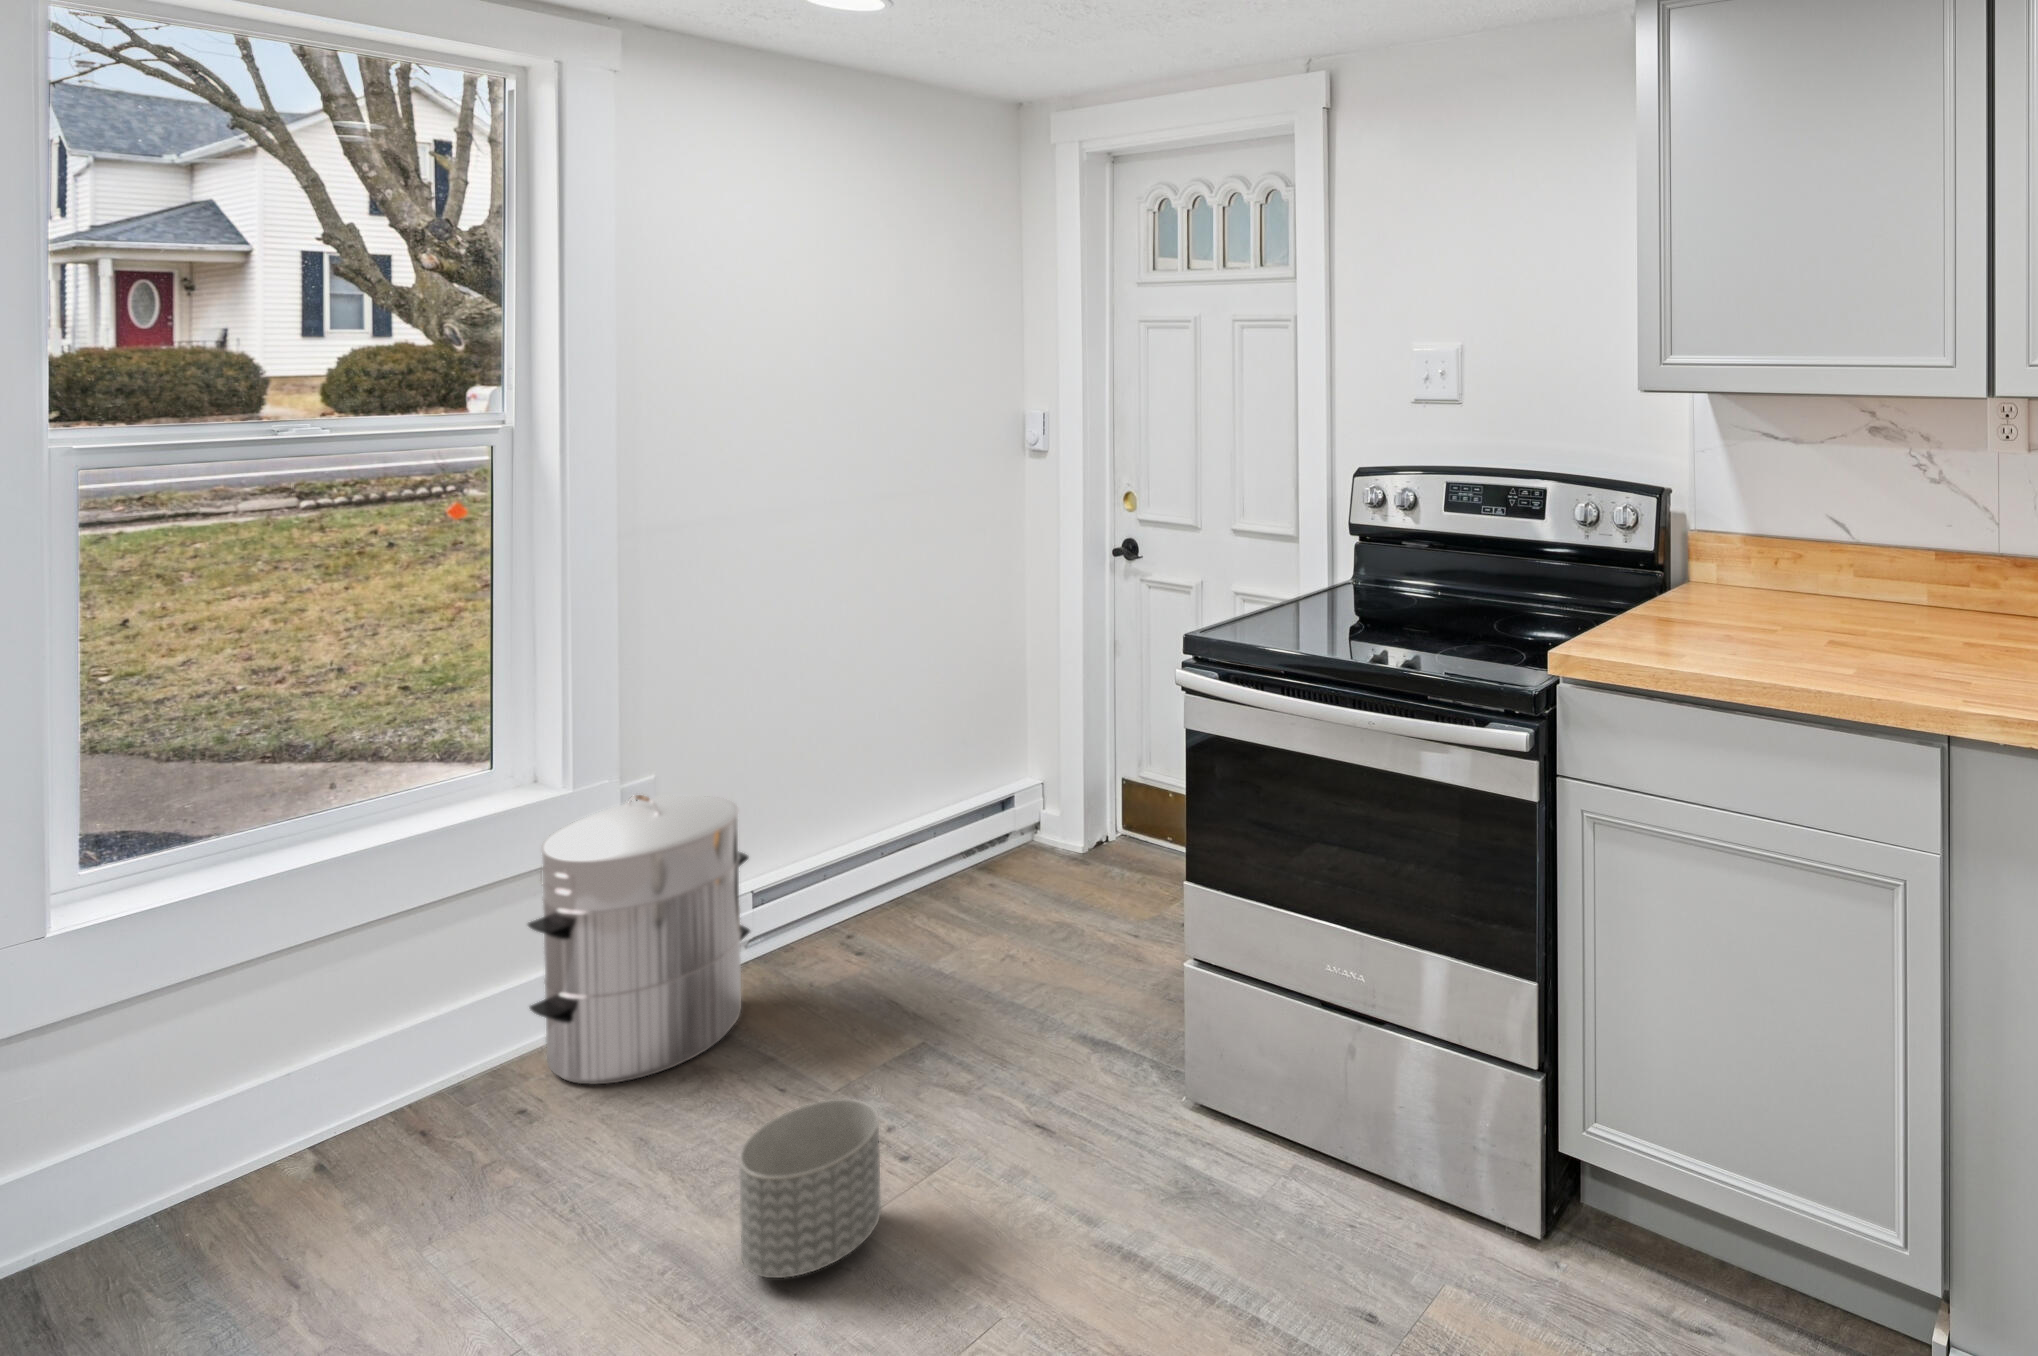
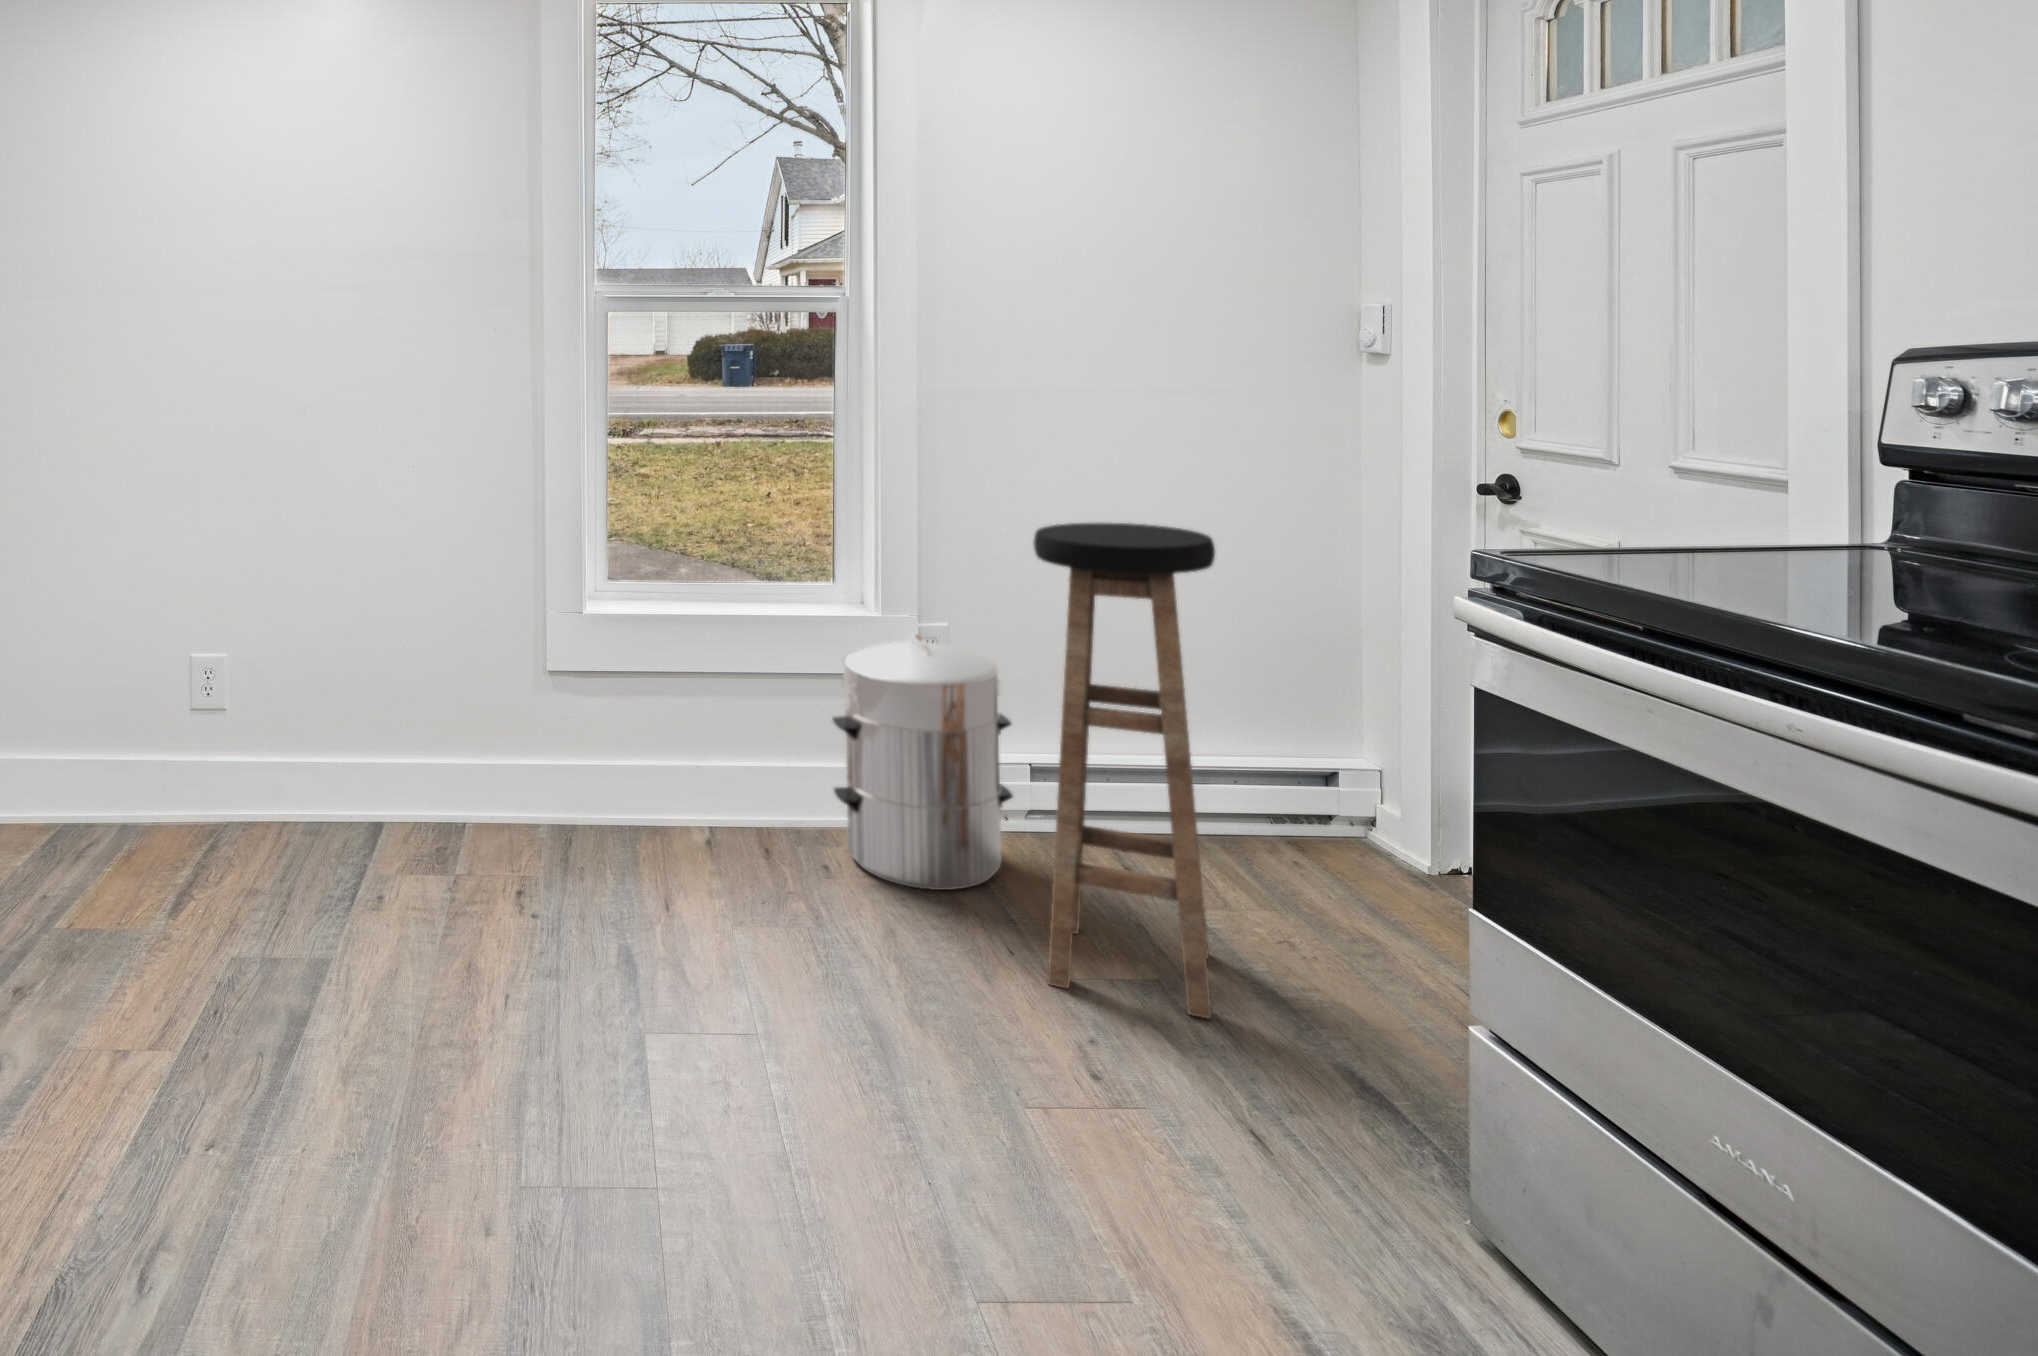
bar stool: none [806,635,978,1100] -> present [1033,523,1215,1018]
planter: present [739,1099,881,1278] -> none [907,955,1043,1127]

